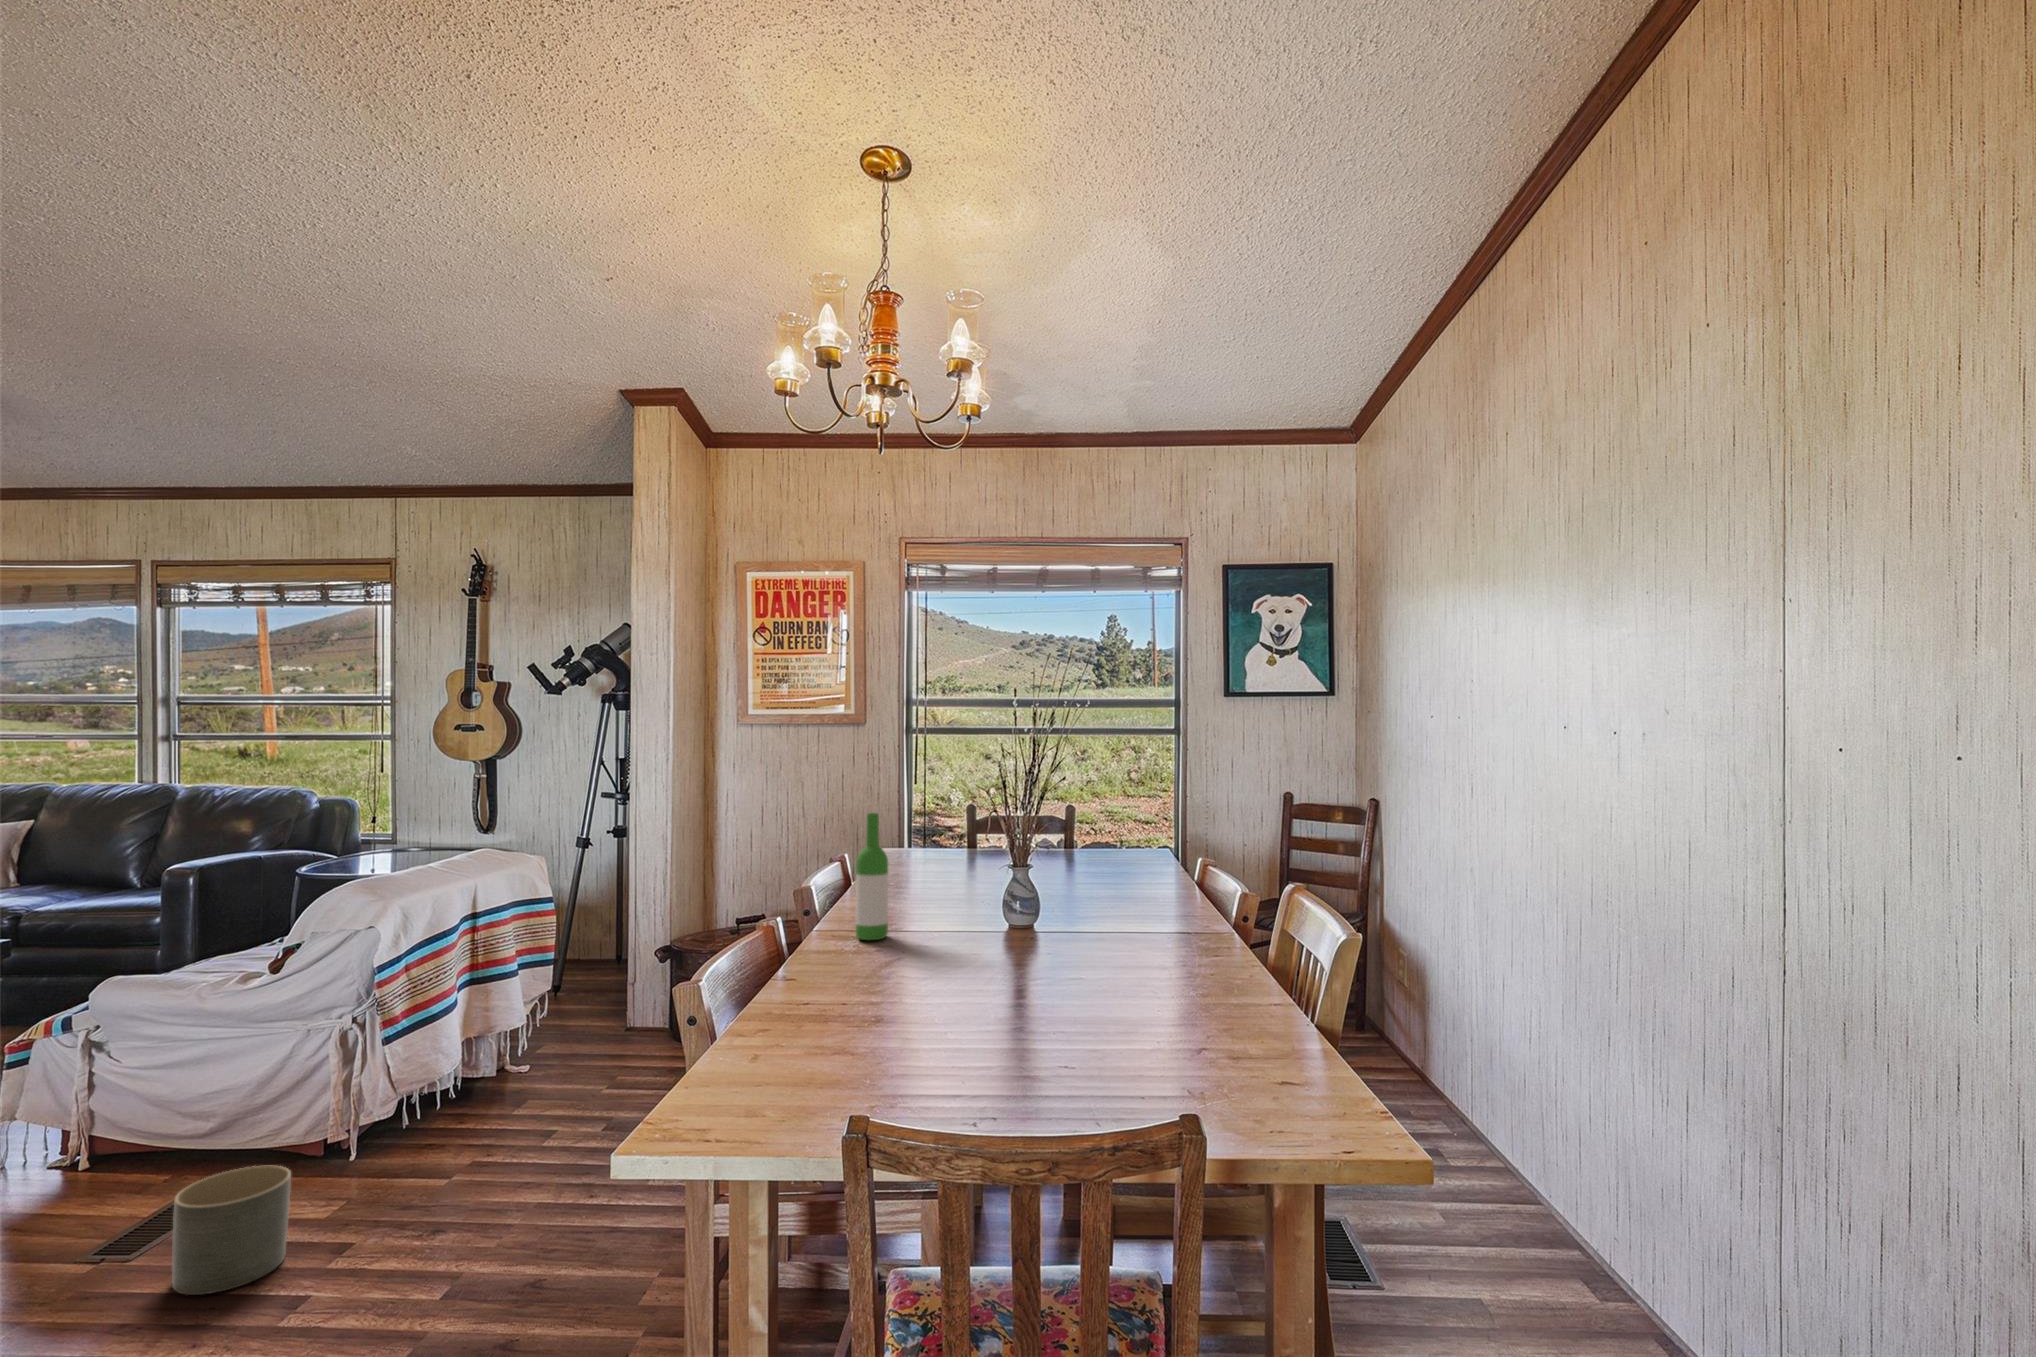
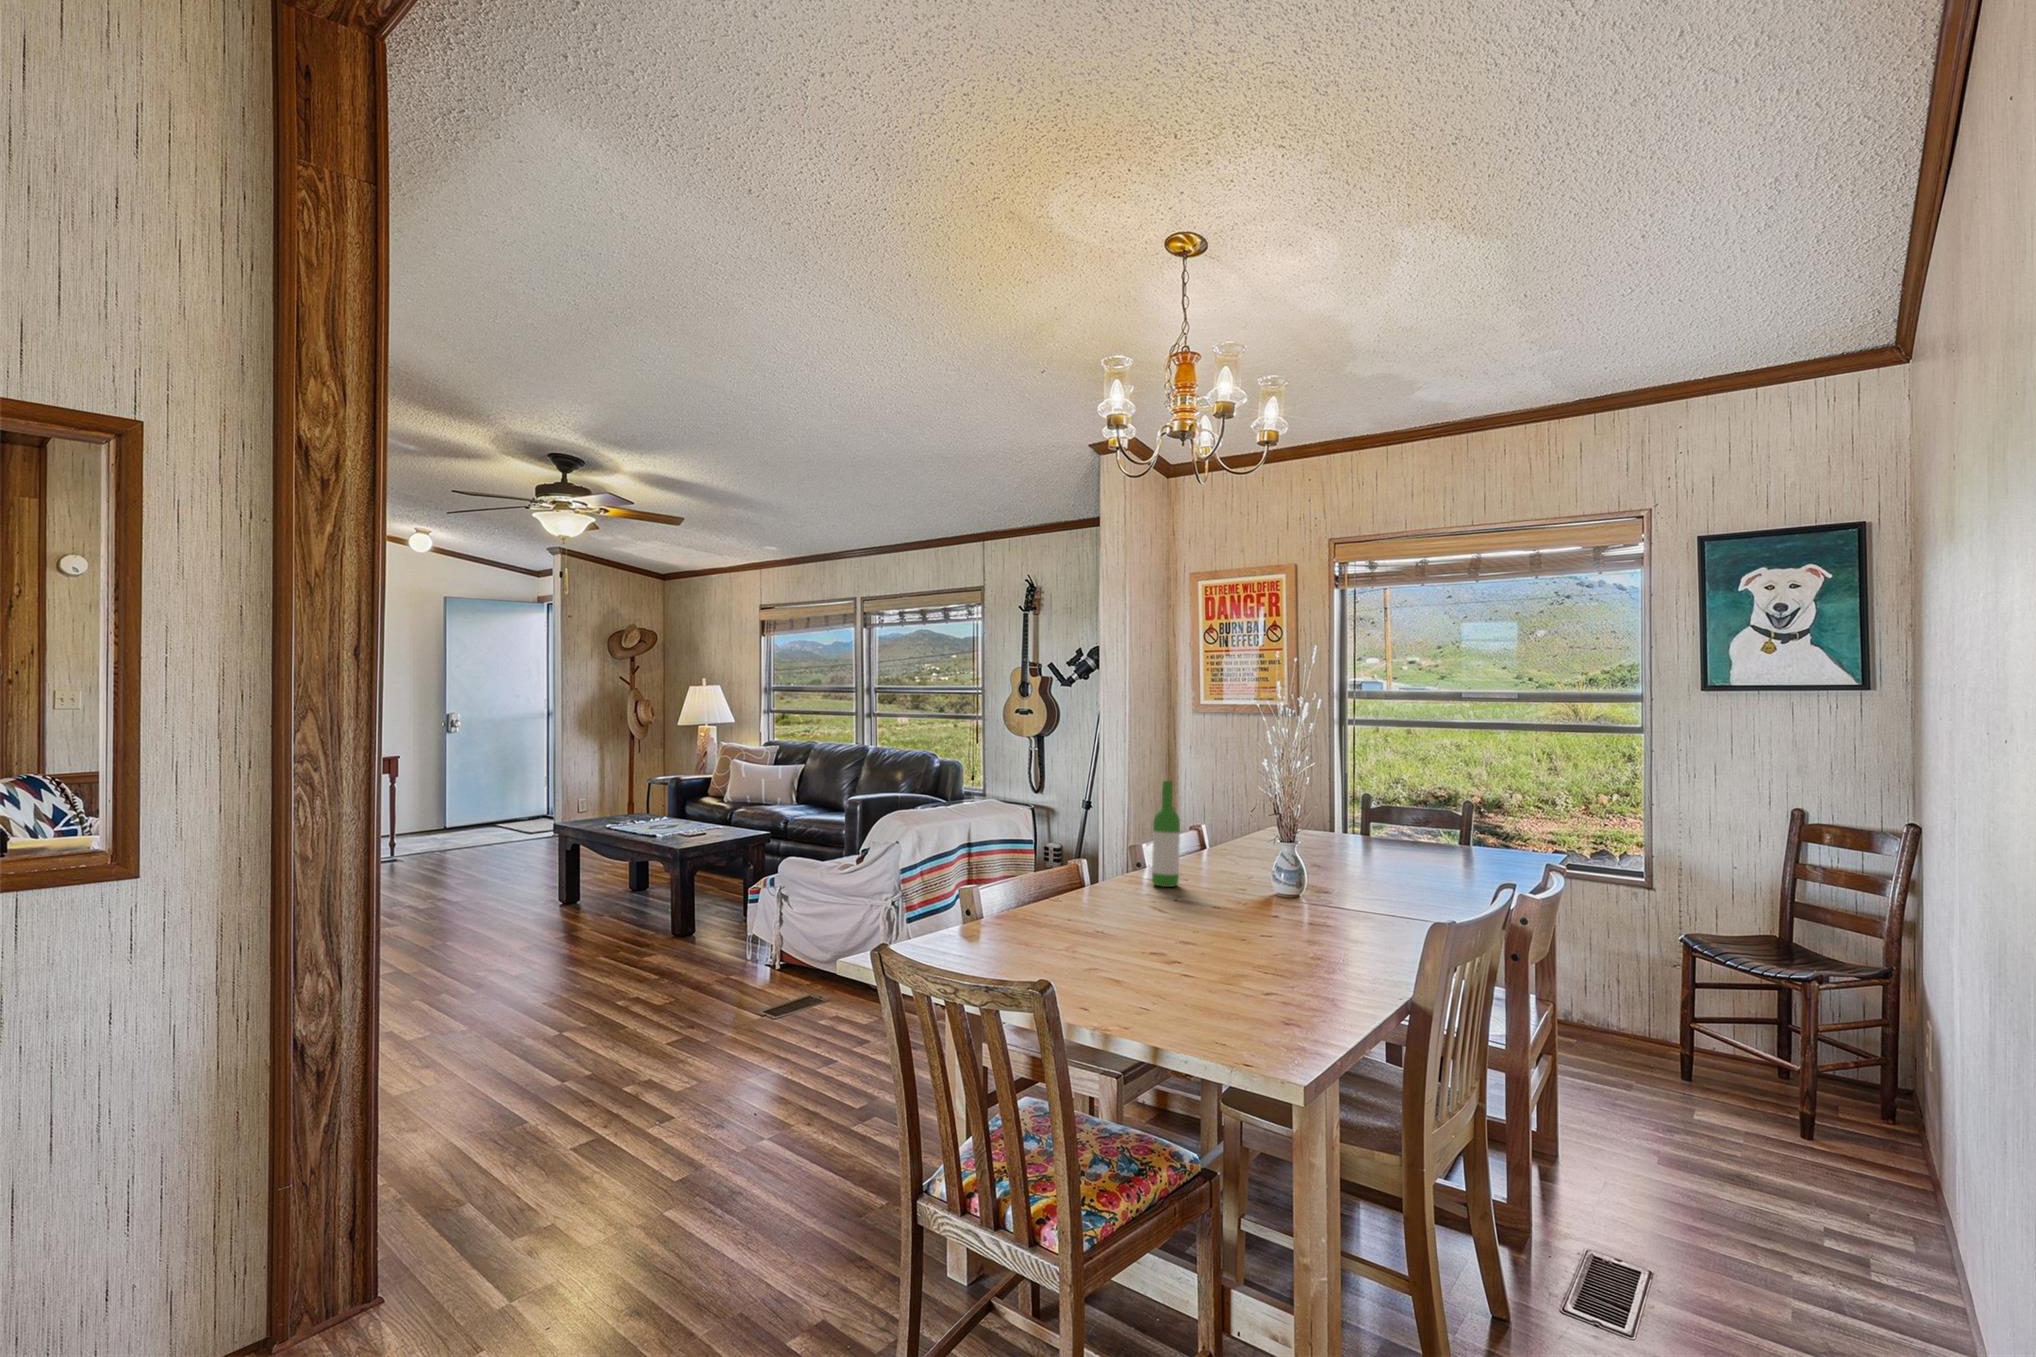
planter: present [172,1165,291,1295] -> none [783,978,842,1047]

